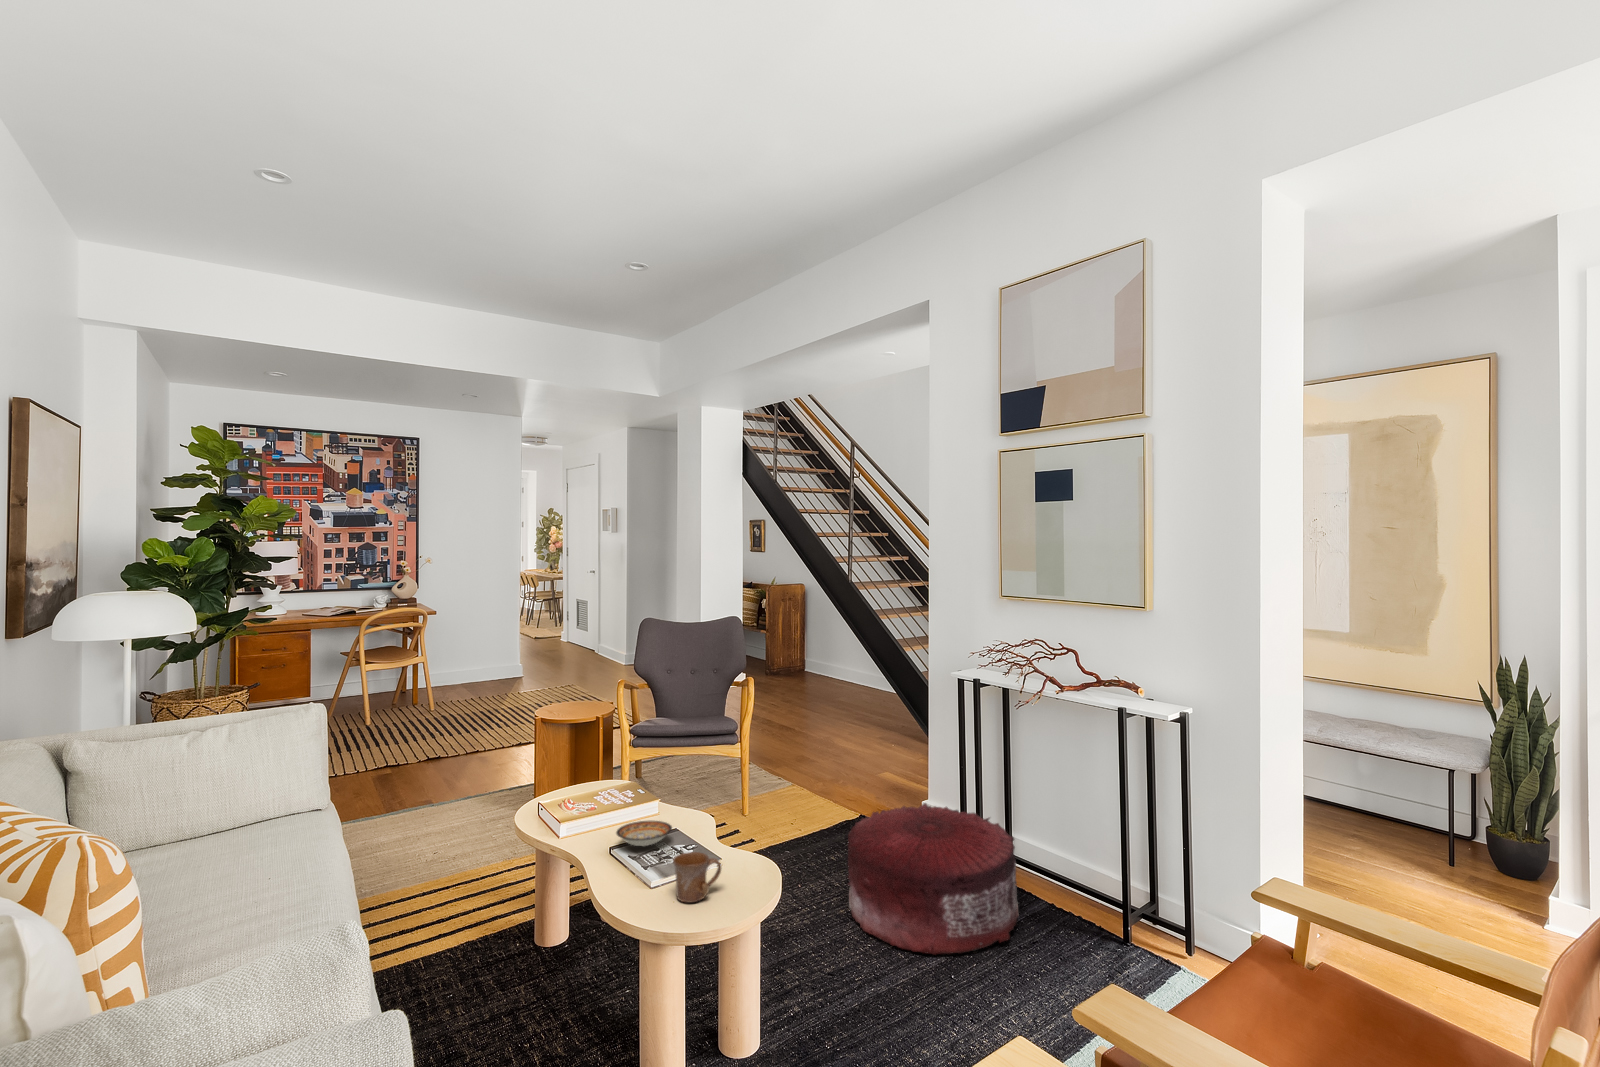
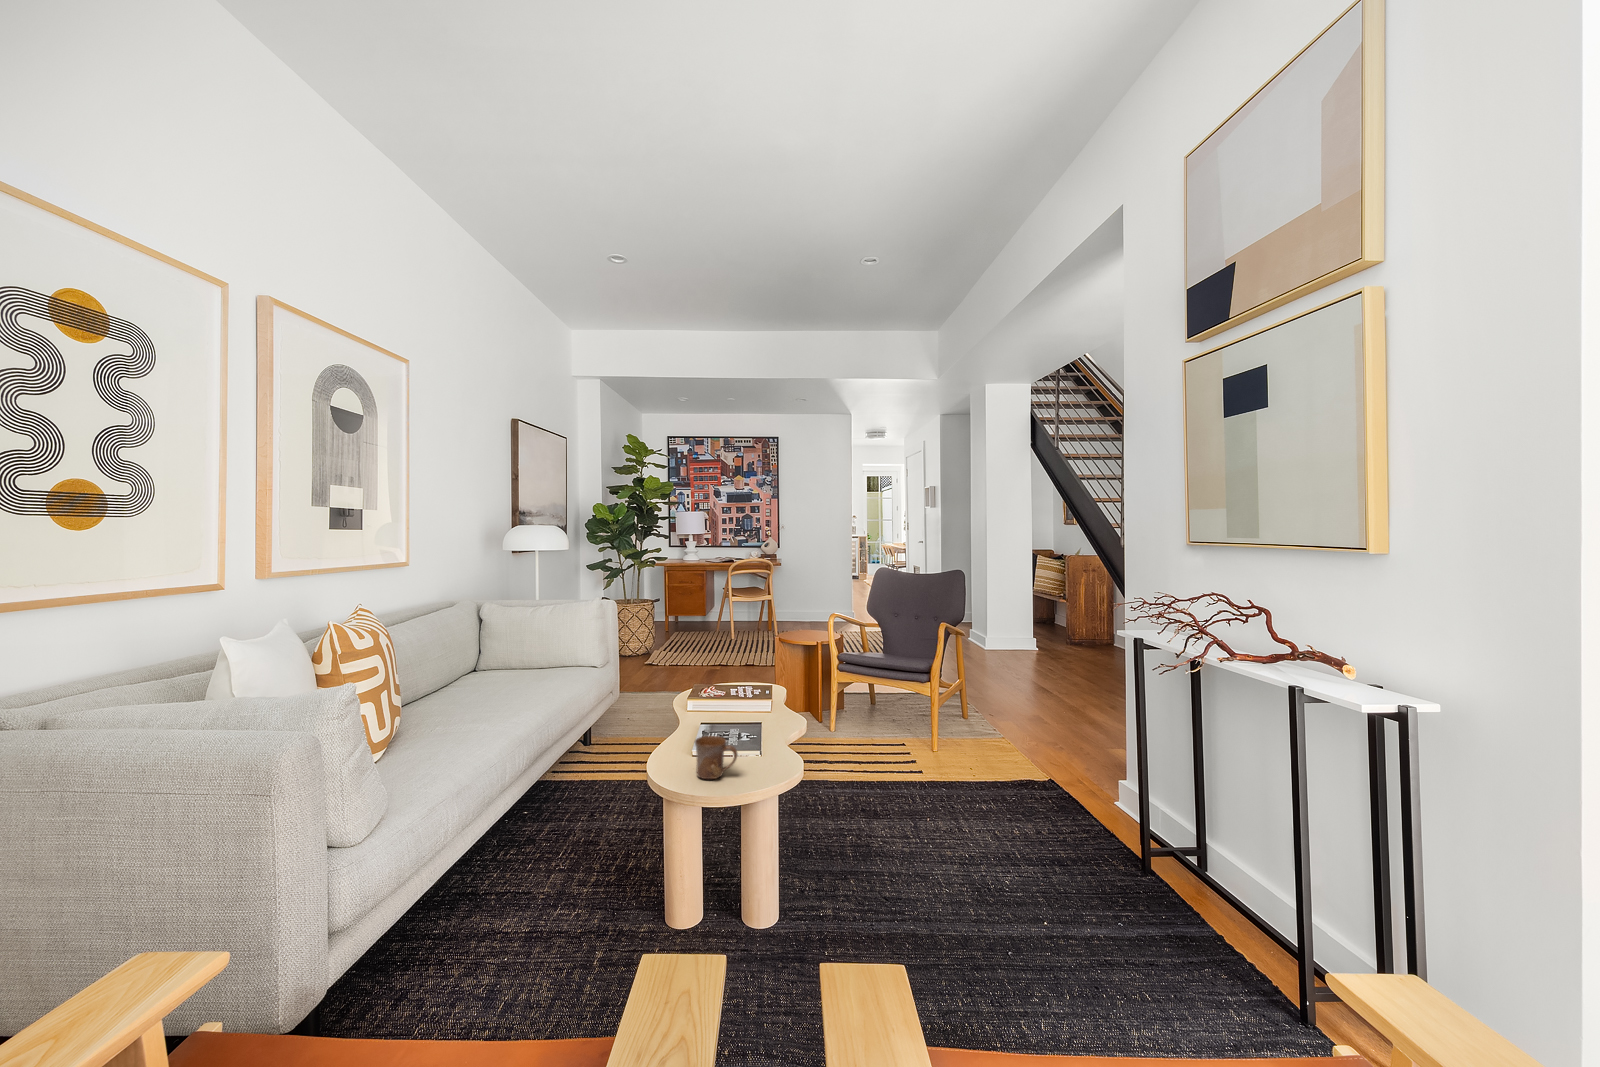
pouf: present [848,803,1018,955] -> none [946,760,1148,938]
ceramic bowl: present [616,821,672,846] -> none [706,711,754,732]

